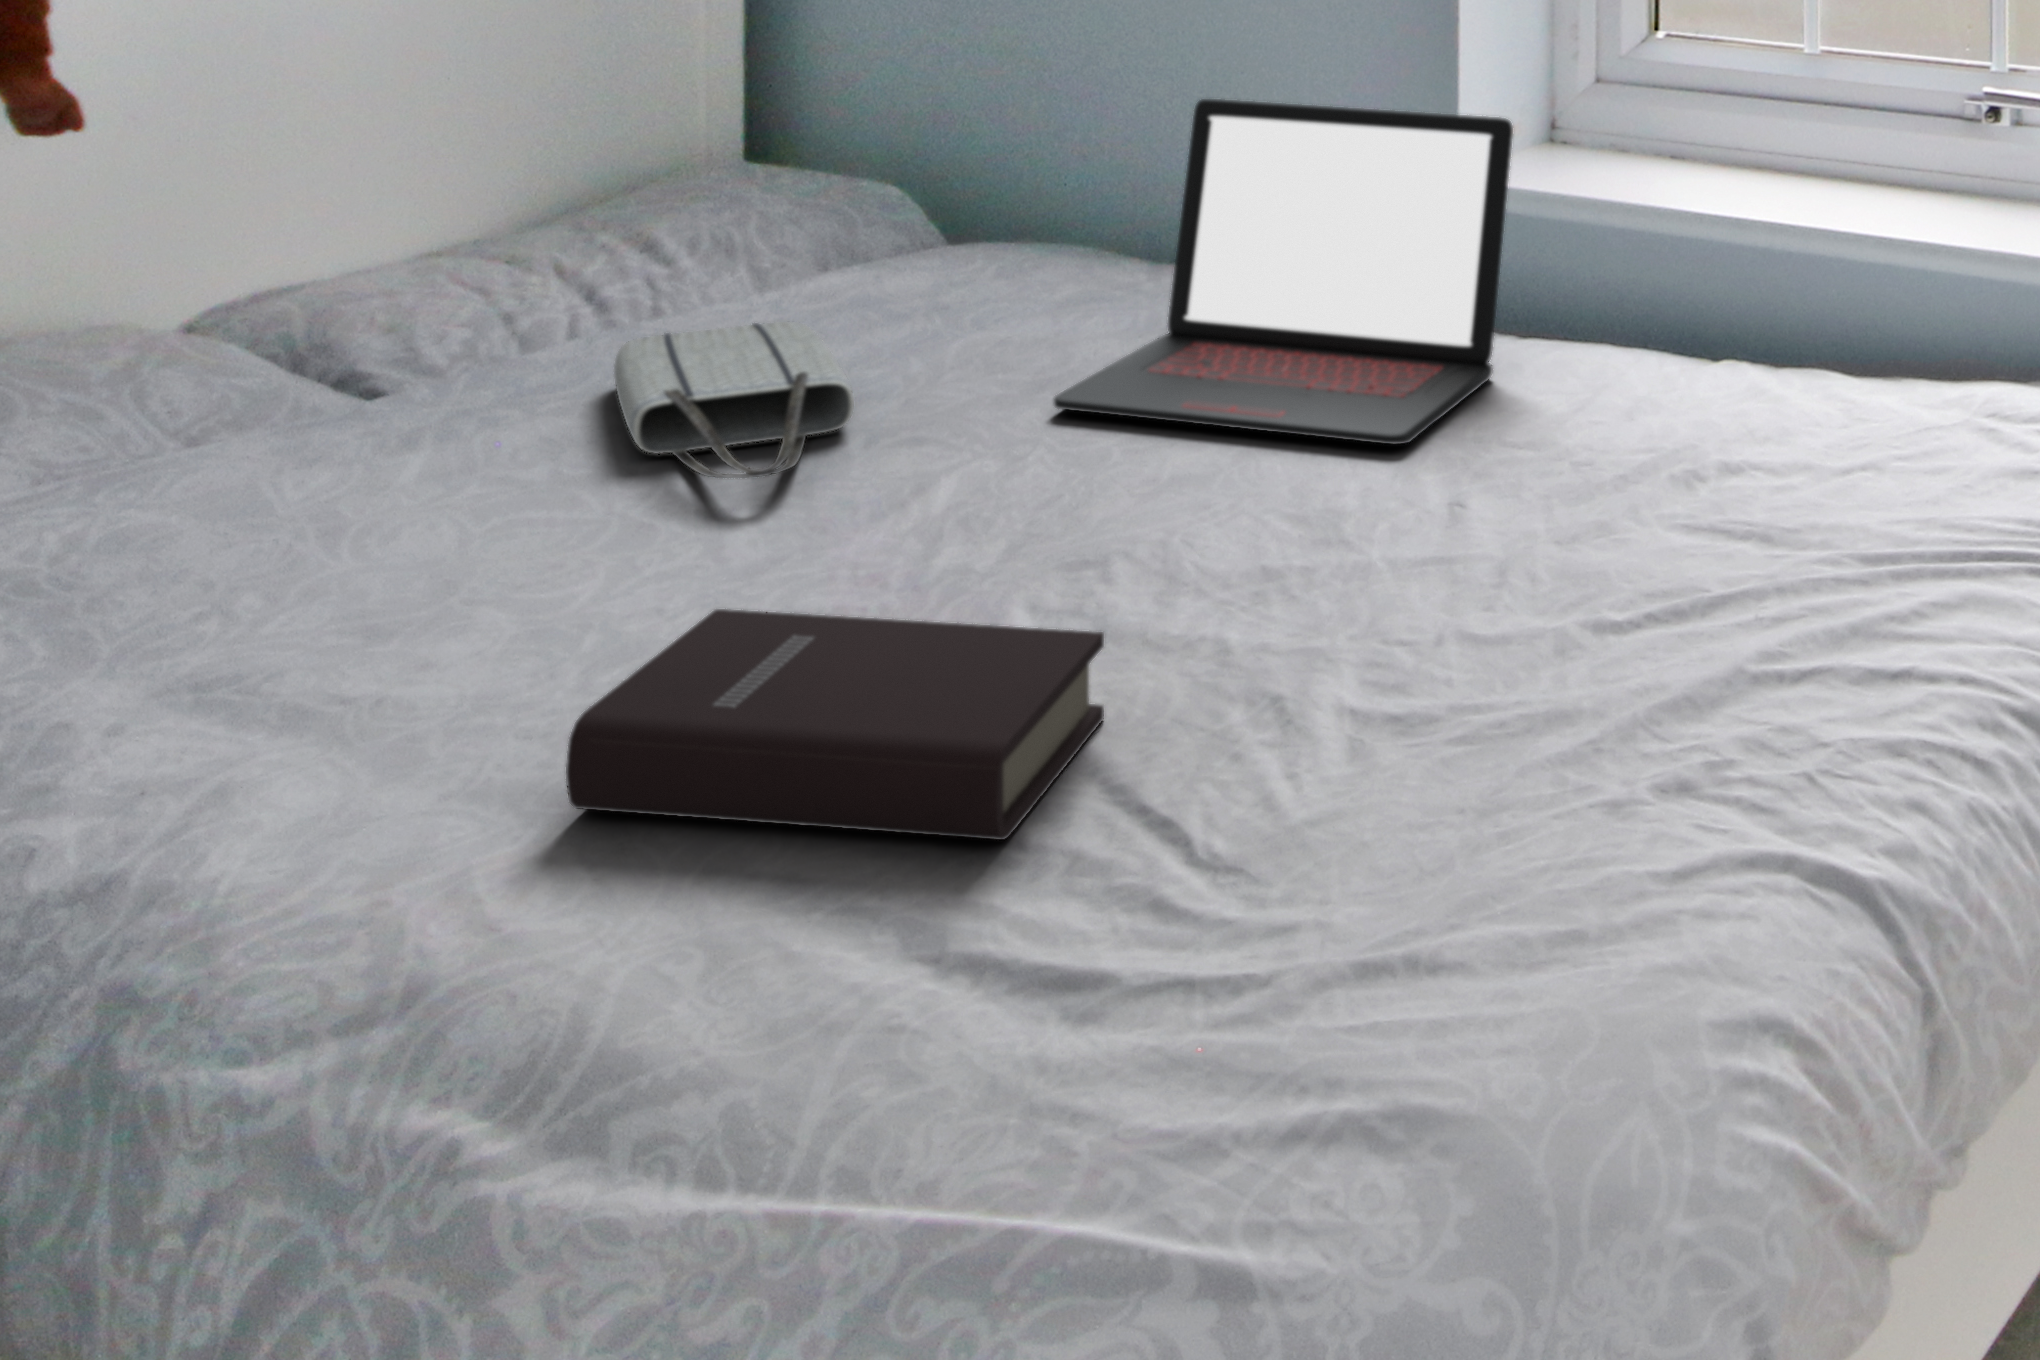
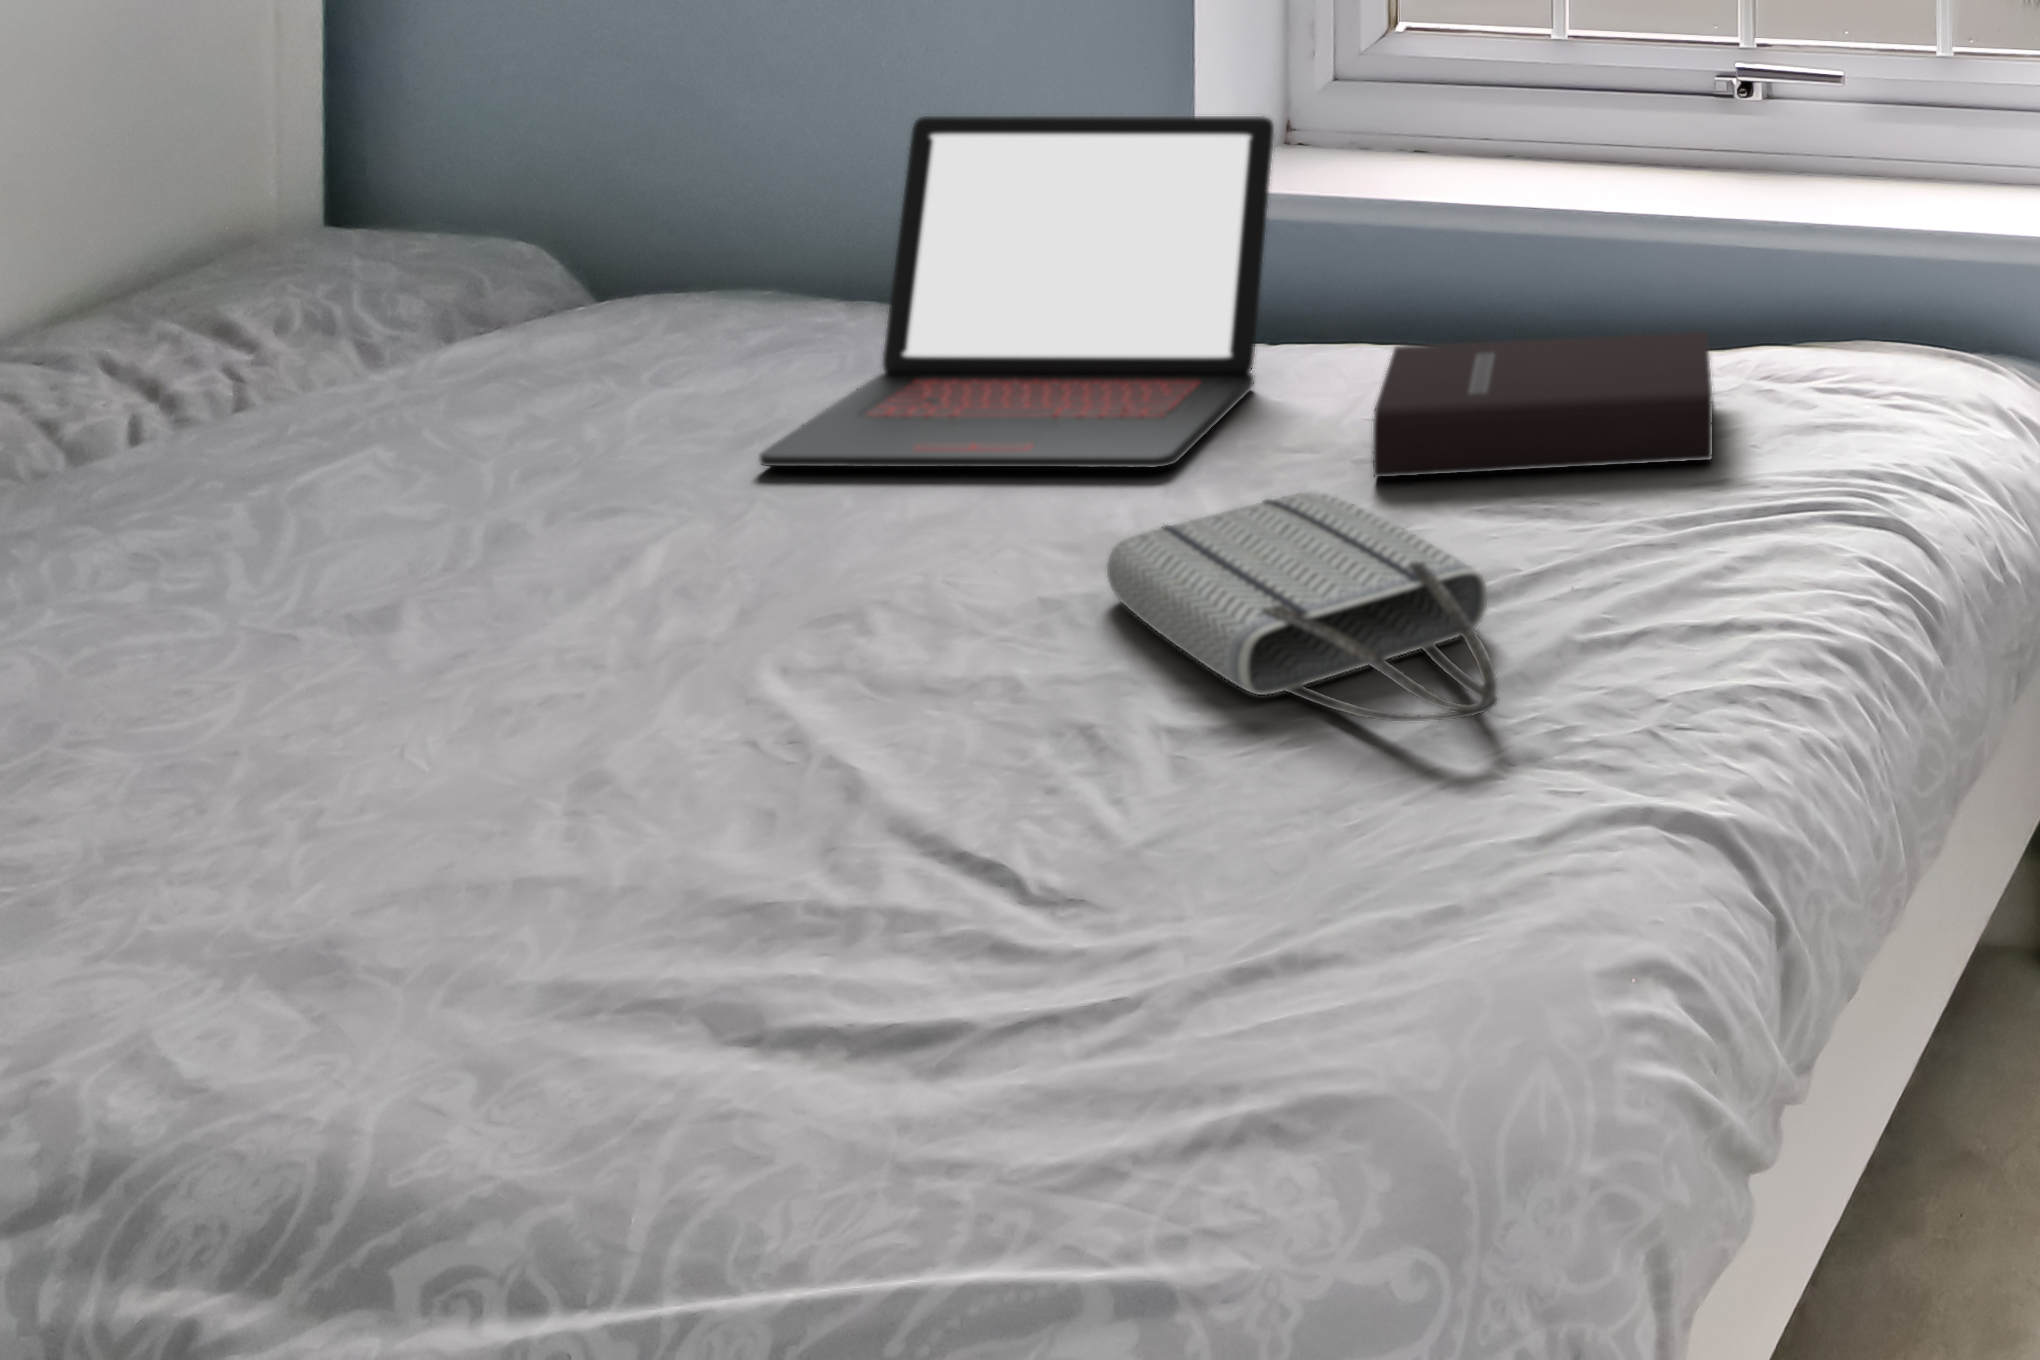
tote bag: present [614,322,854,478] -> present [1107,492,1497,721]
book: present [566,609,1104,840] -> present [1373,332,1713,477]

